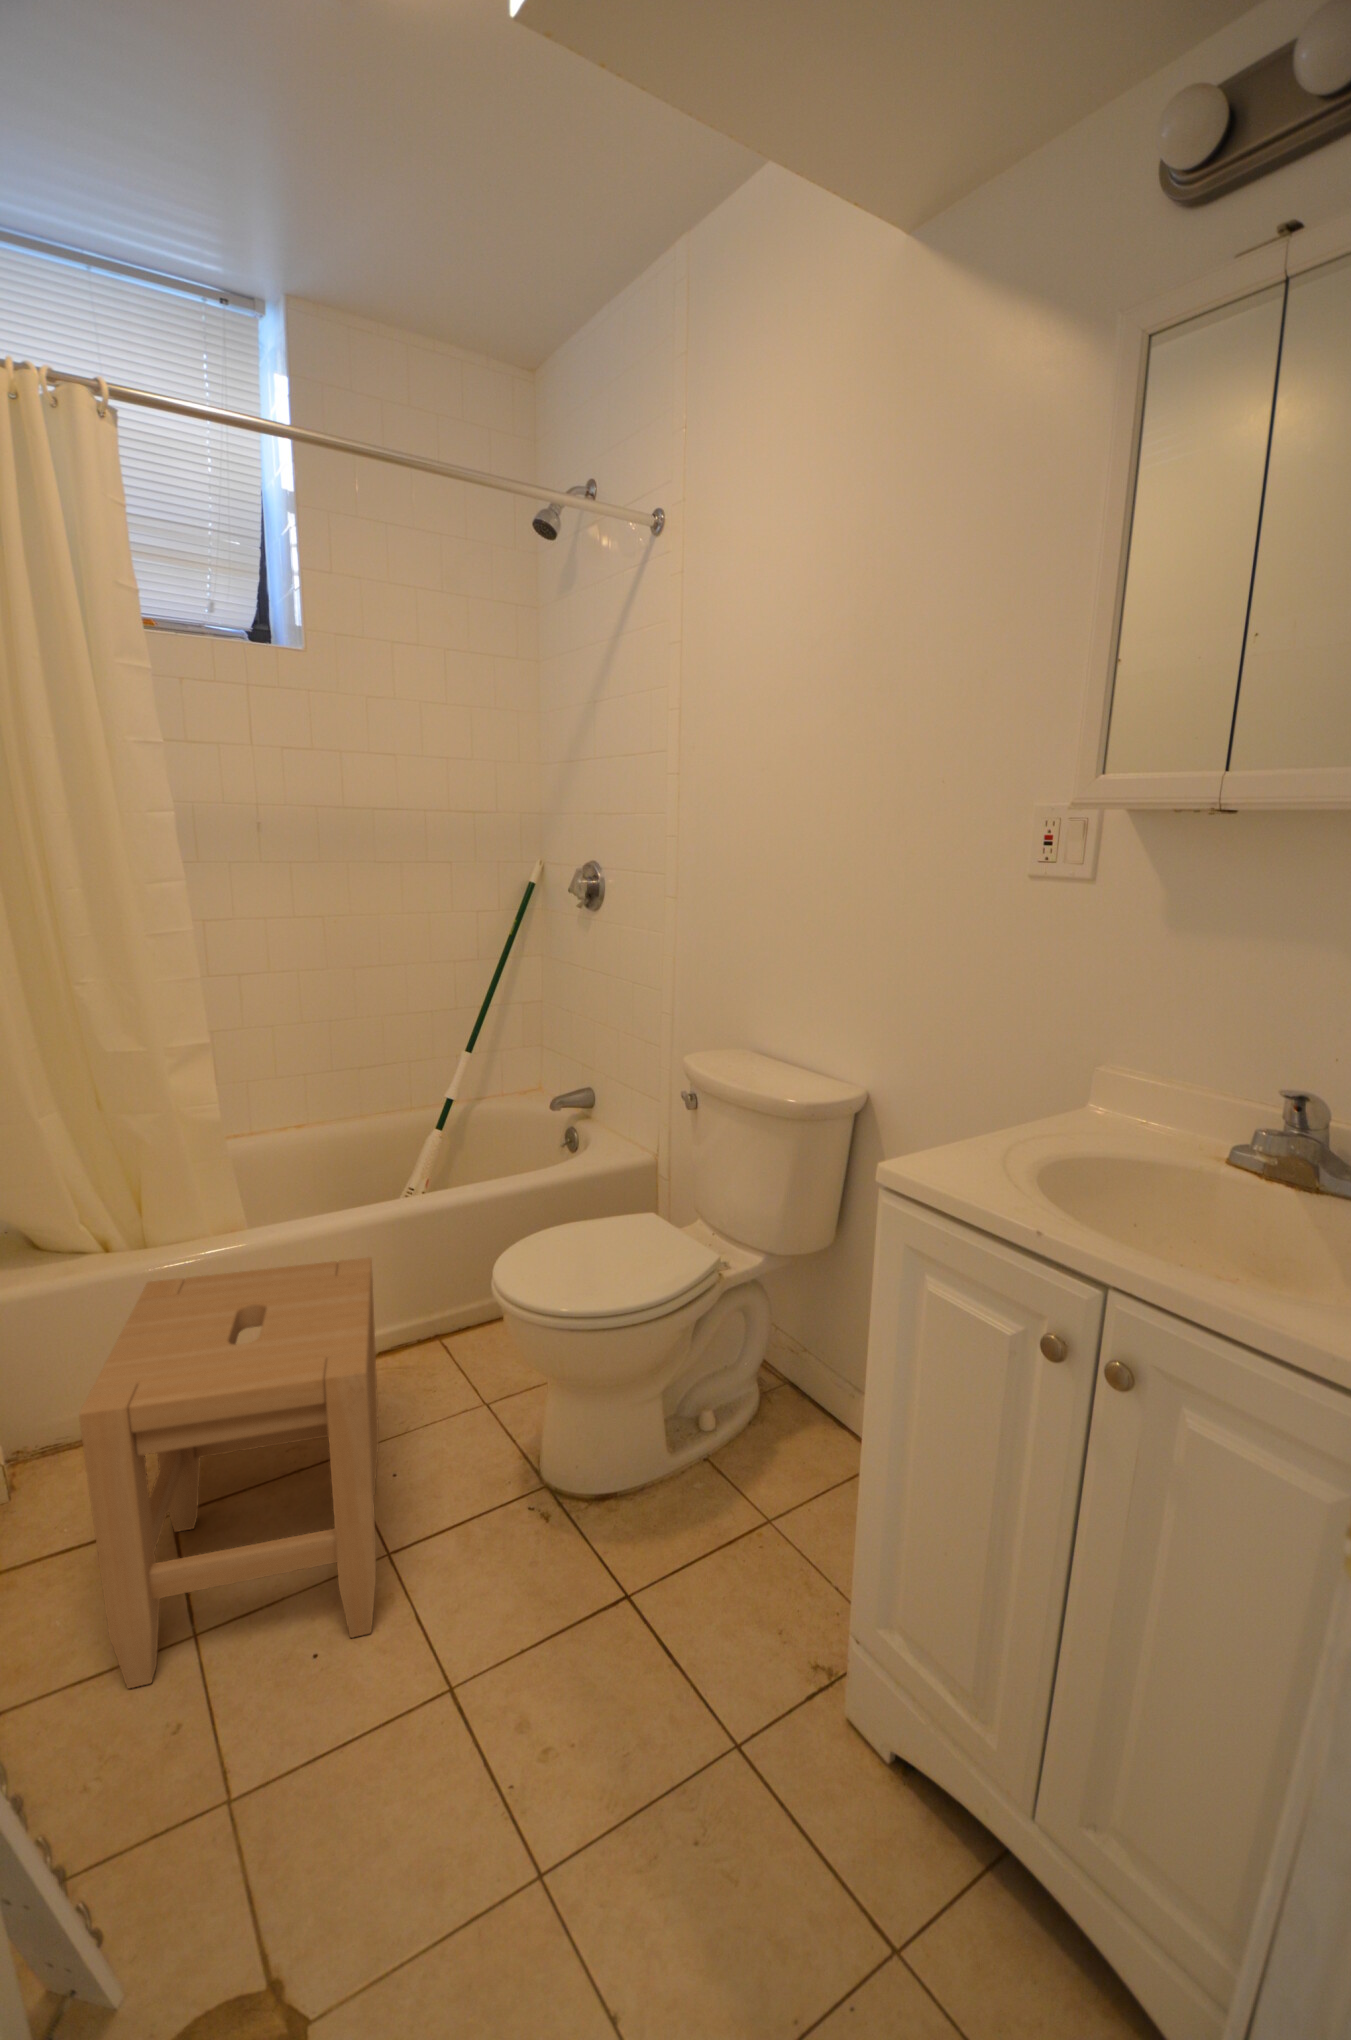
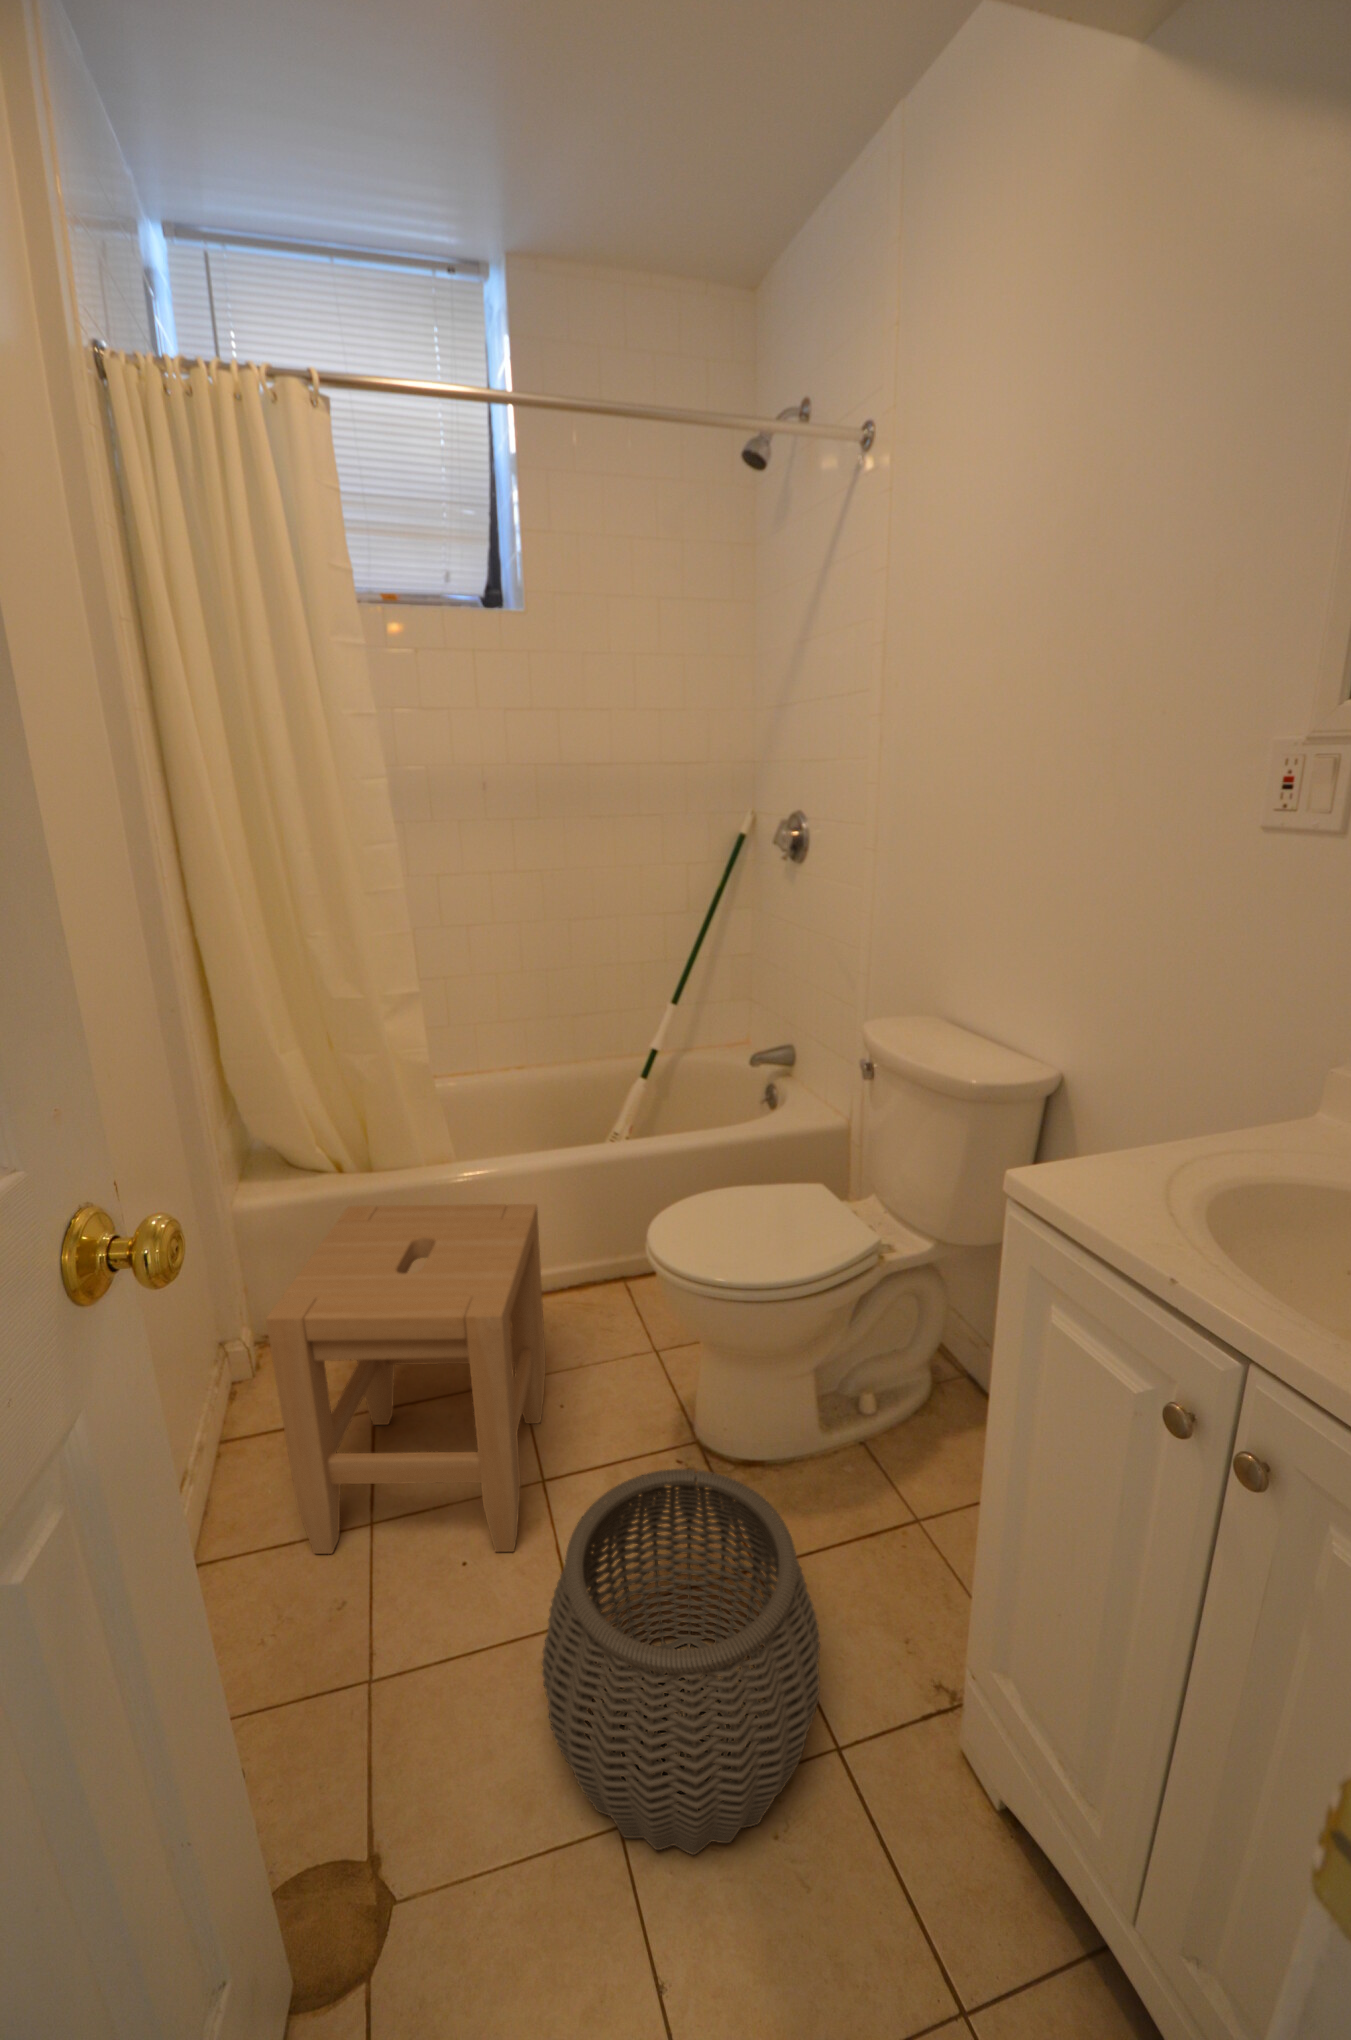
woven basket: none [447,1496,726,1890] -> present [542,1469,820,1855]

